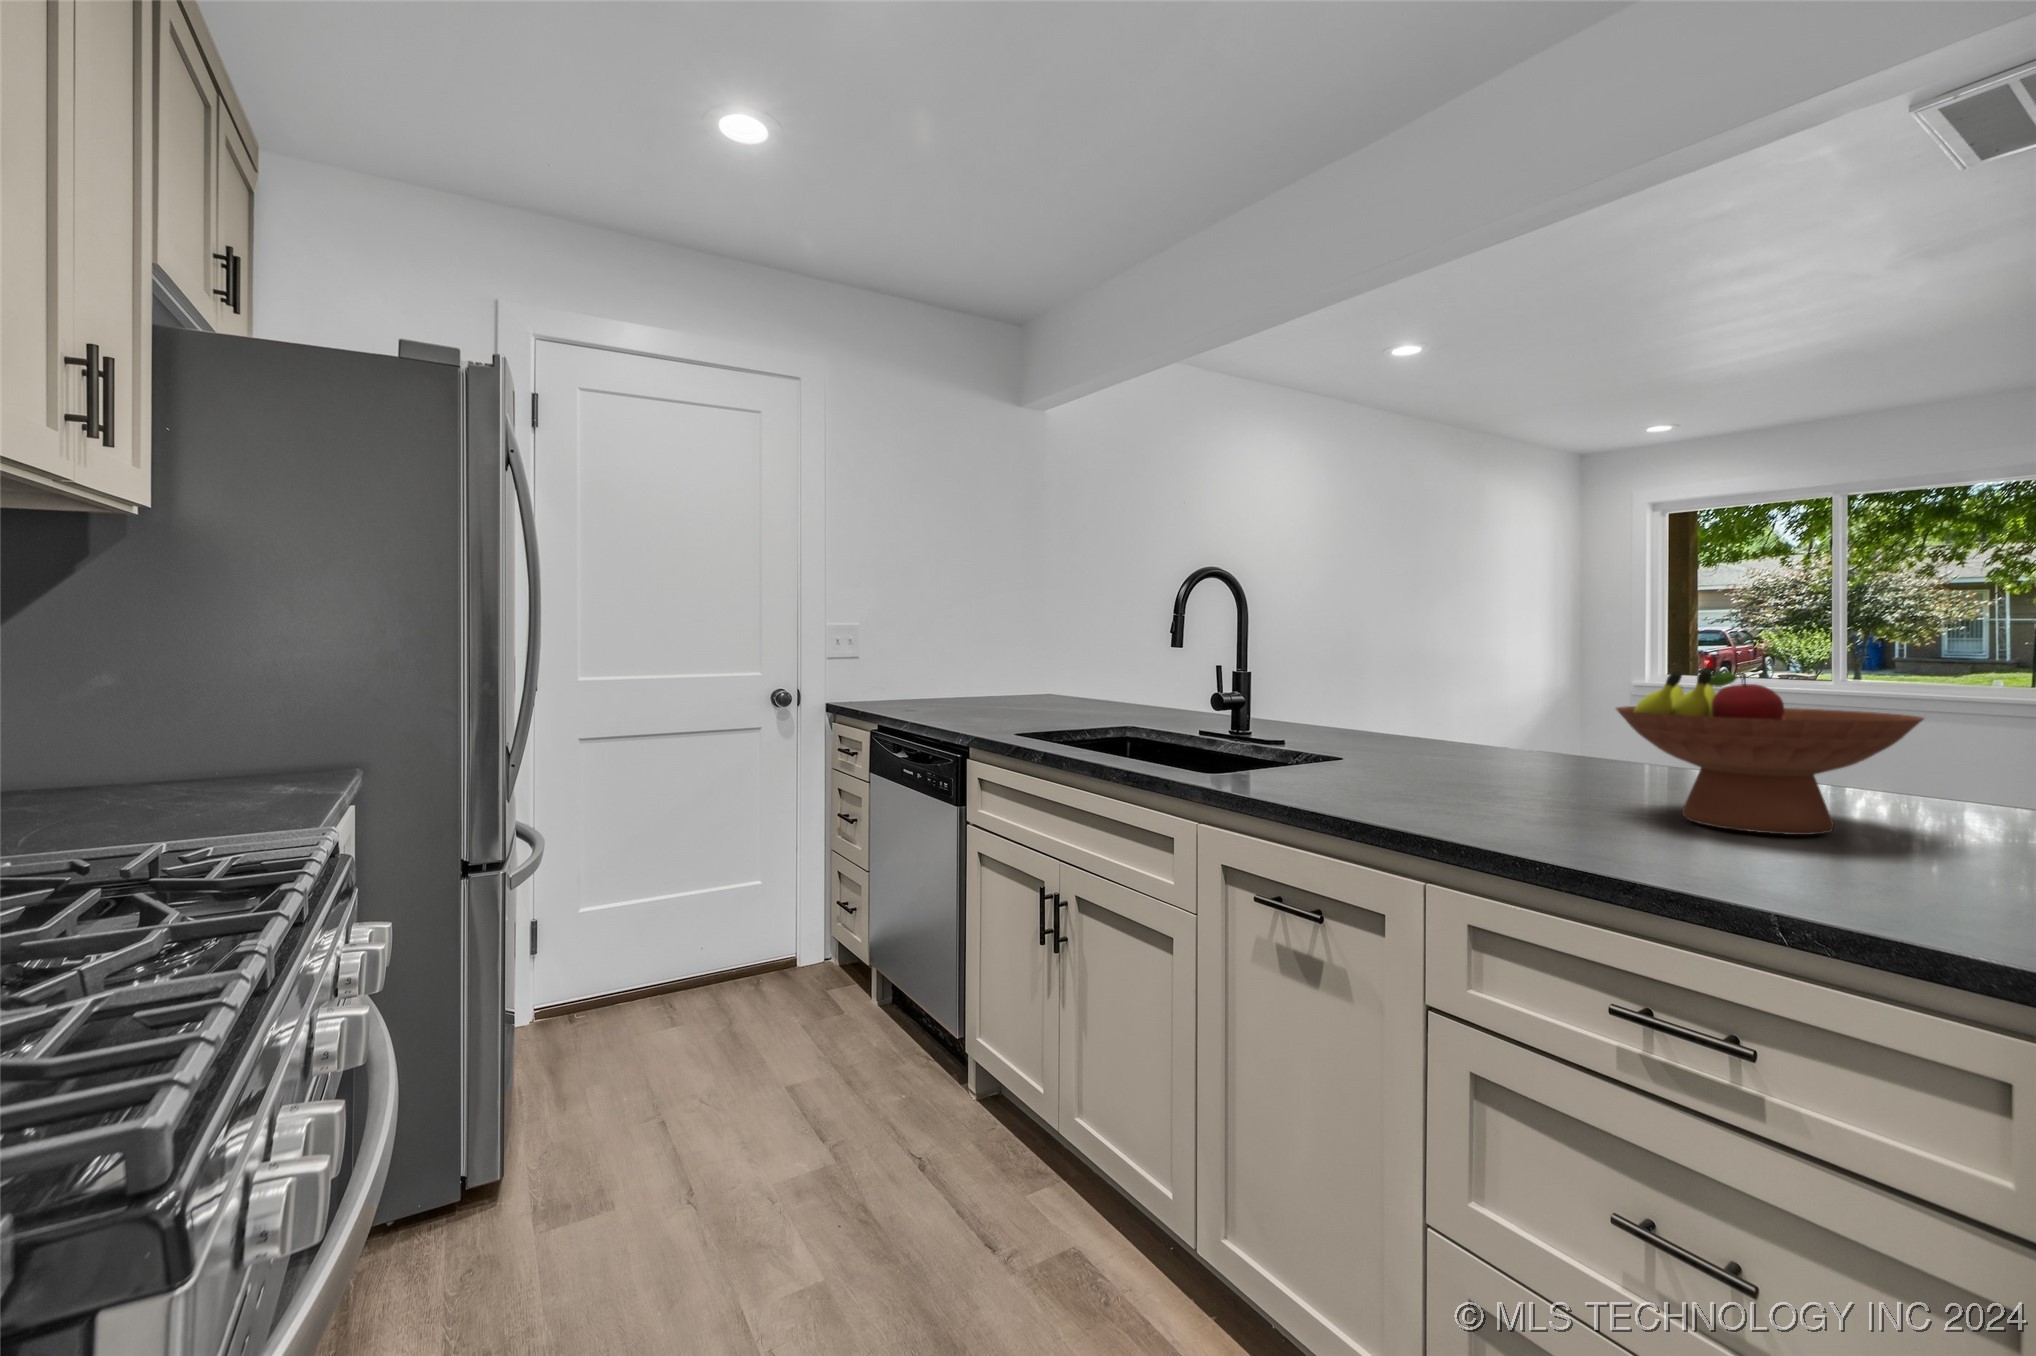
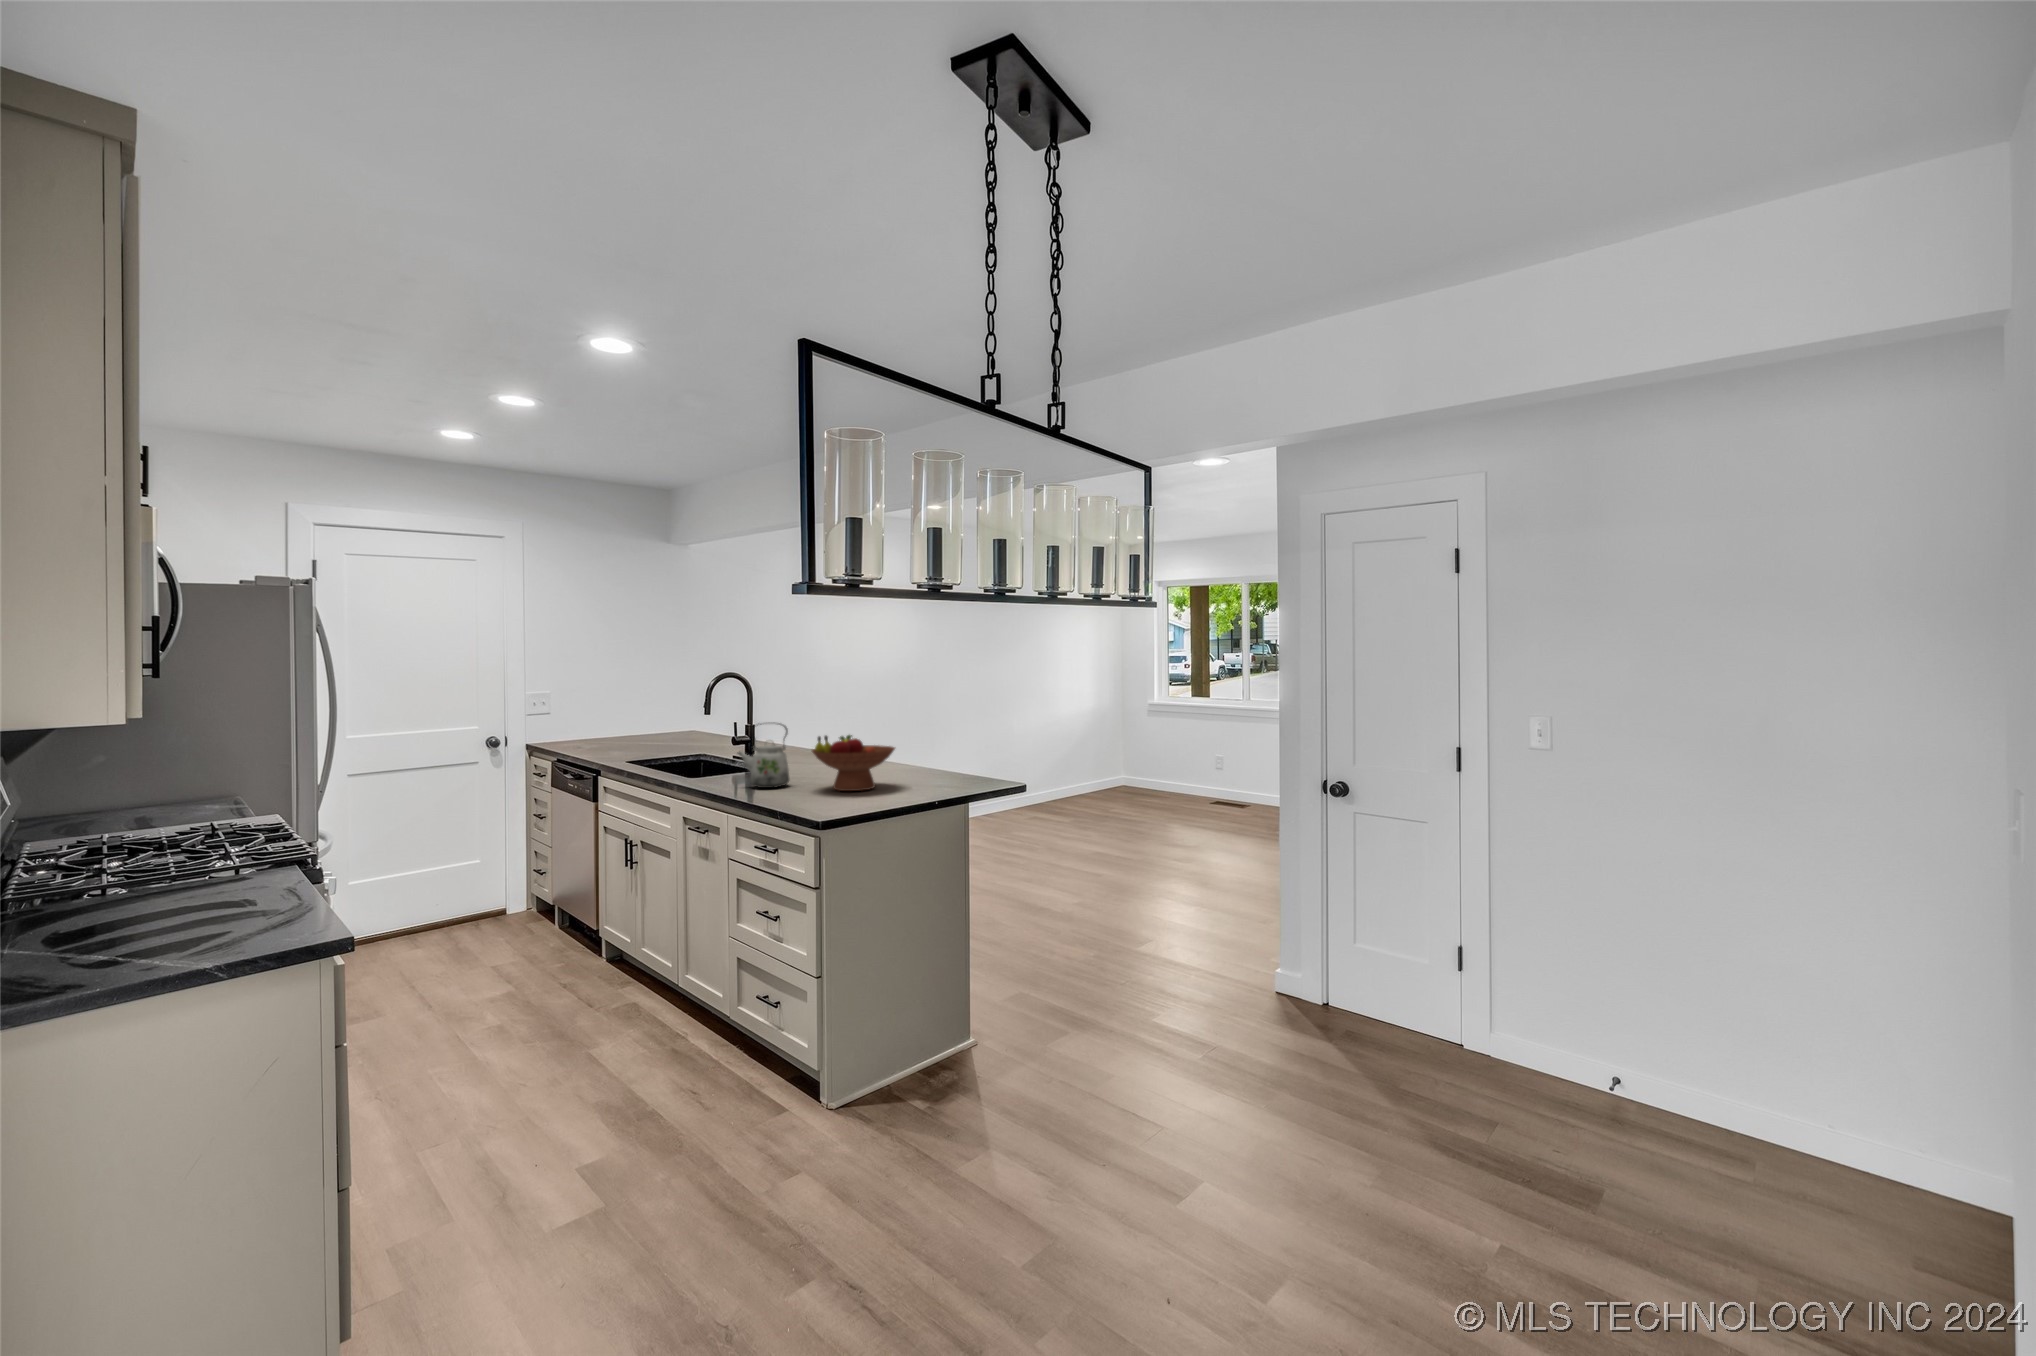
kettle: none [1371,640,1516,808] -> present [738,724,789,788]

